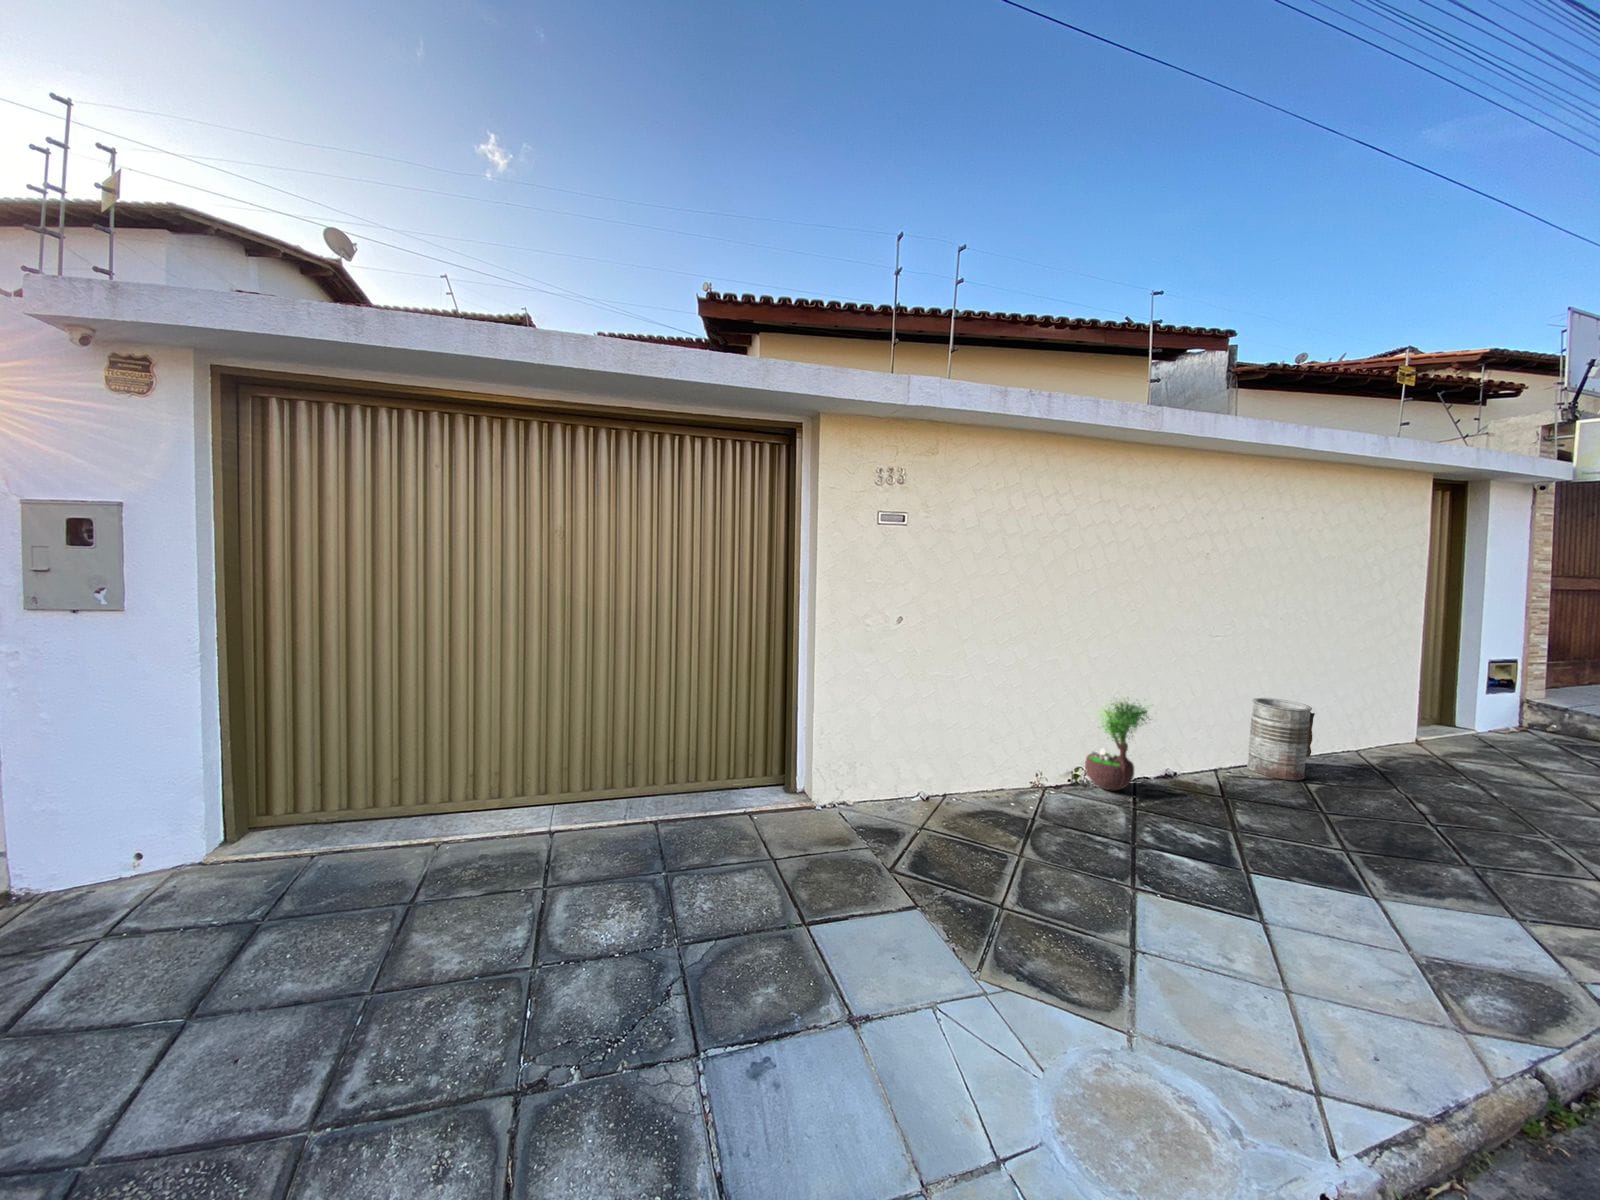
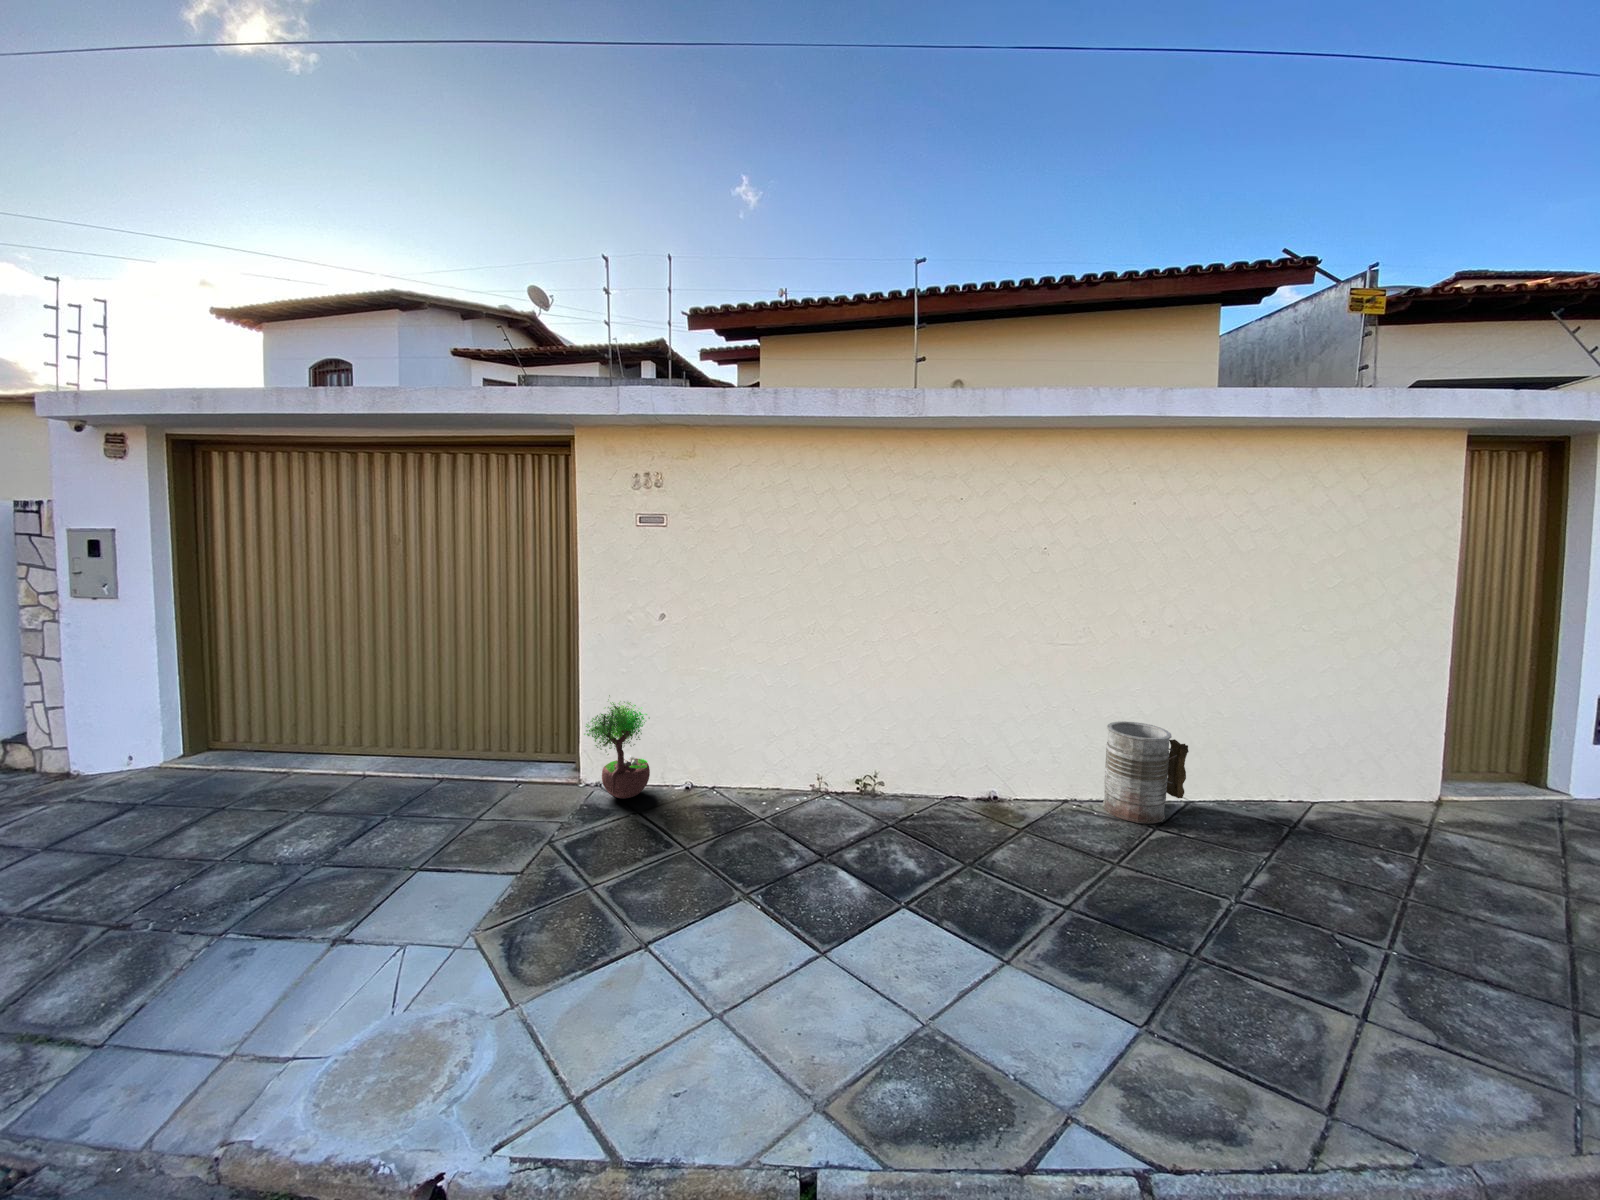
potted tree: present [1085,697,1152,790] -> present [584,695,650,798]

